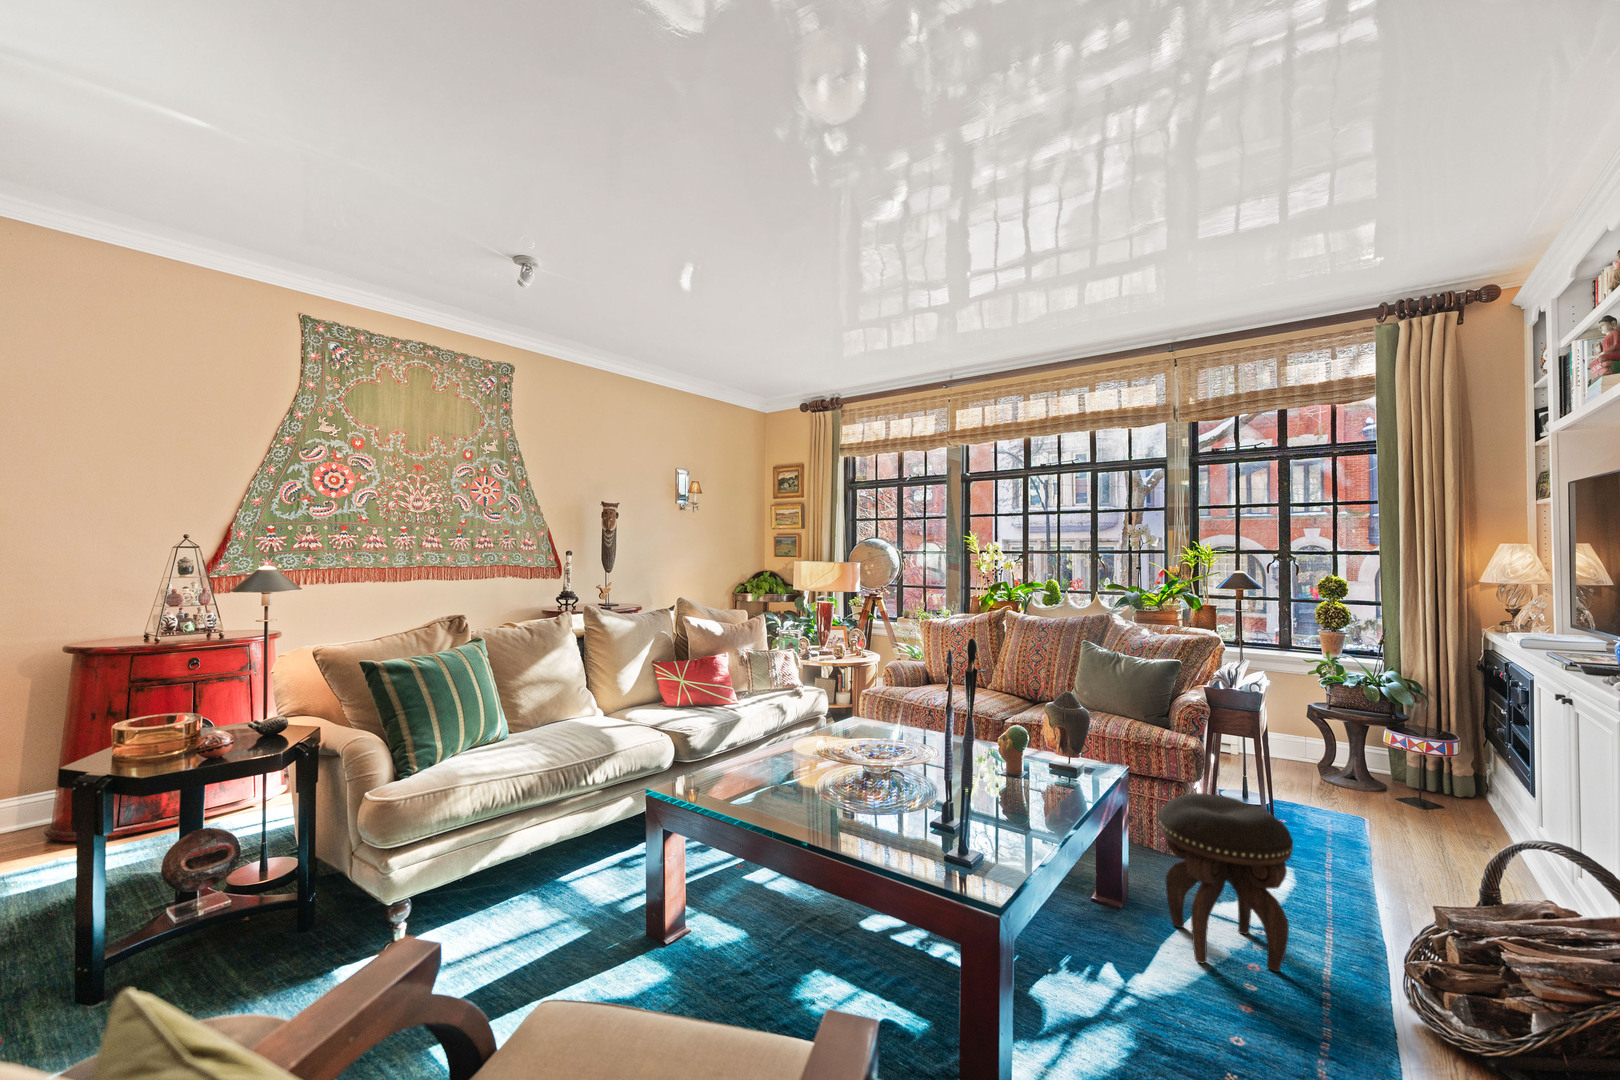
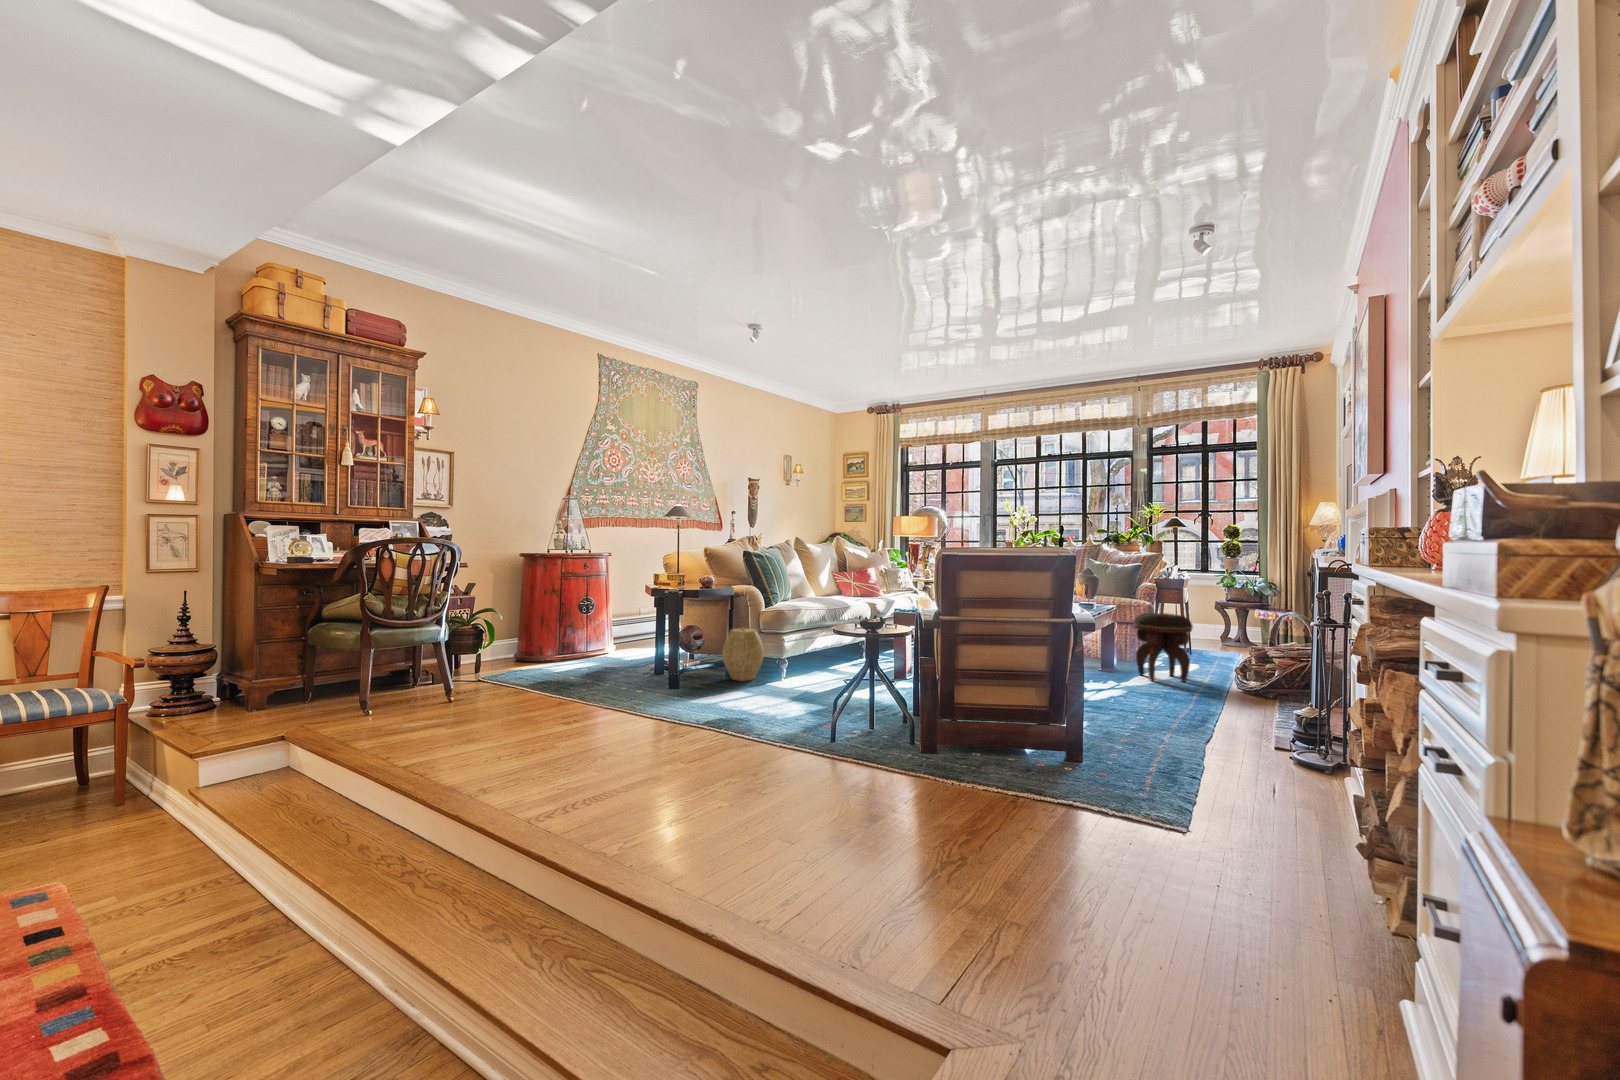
woven basket: none [288,816,390,938] -> present [722,628,764,681]

